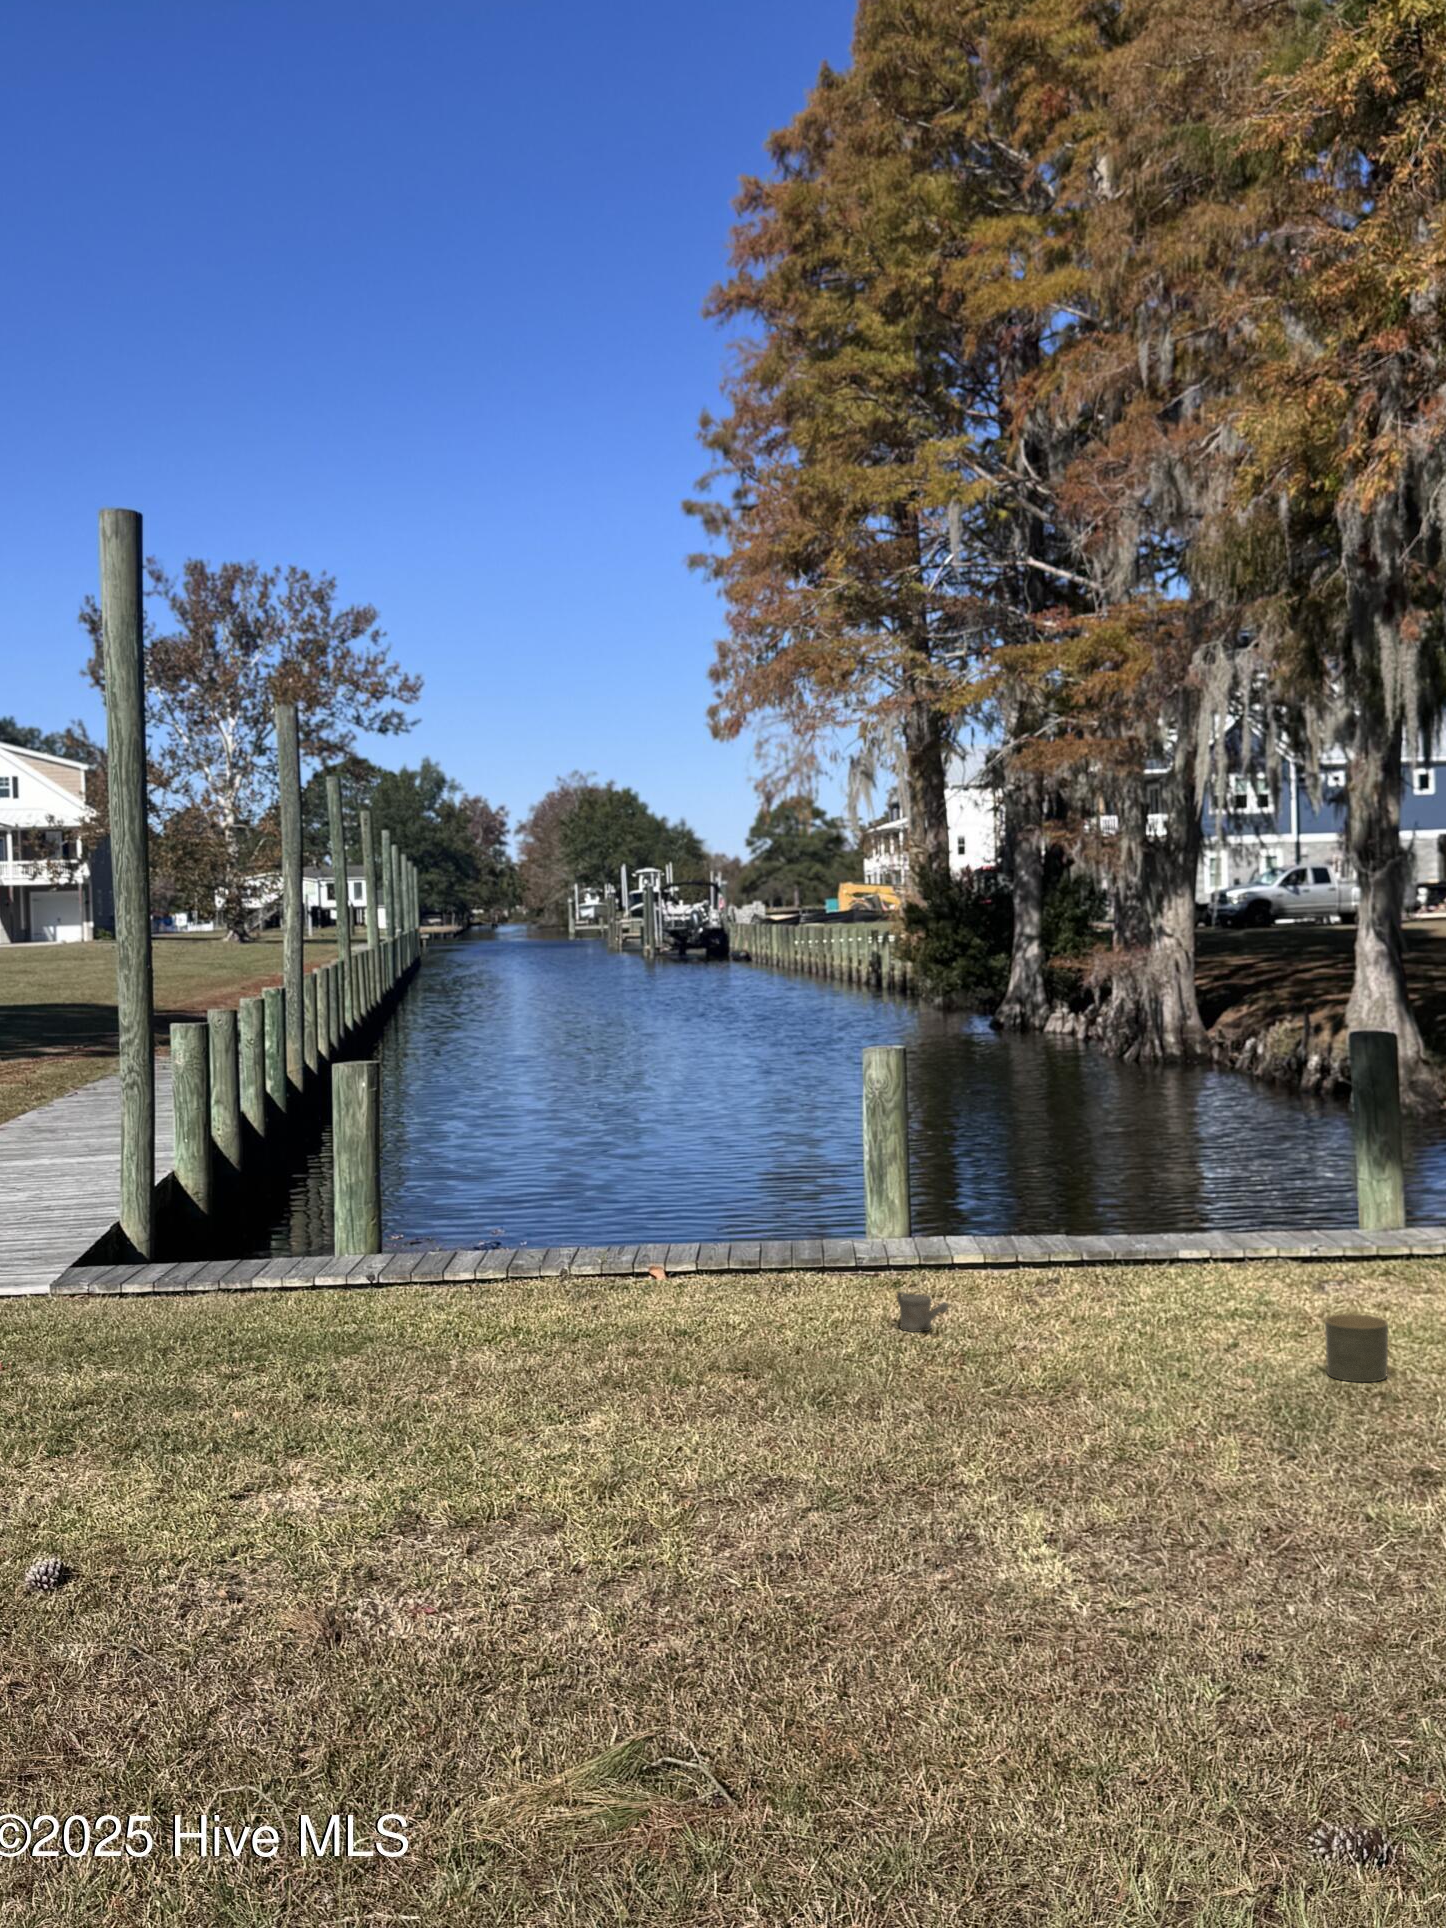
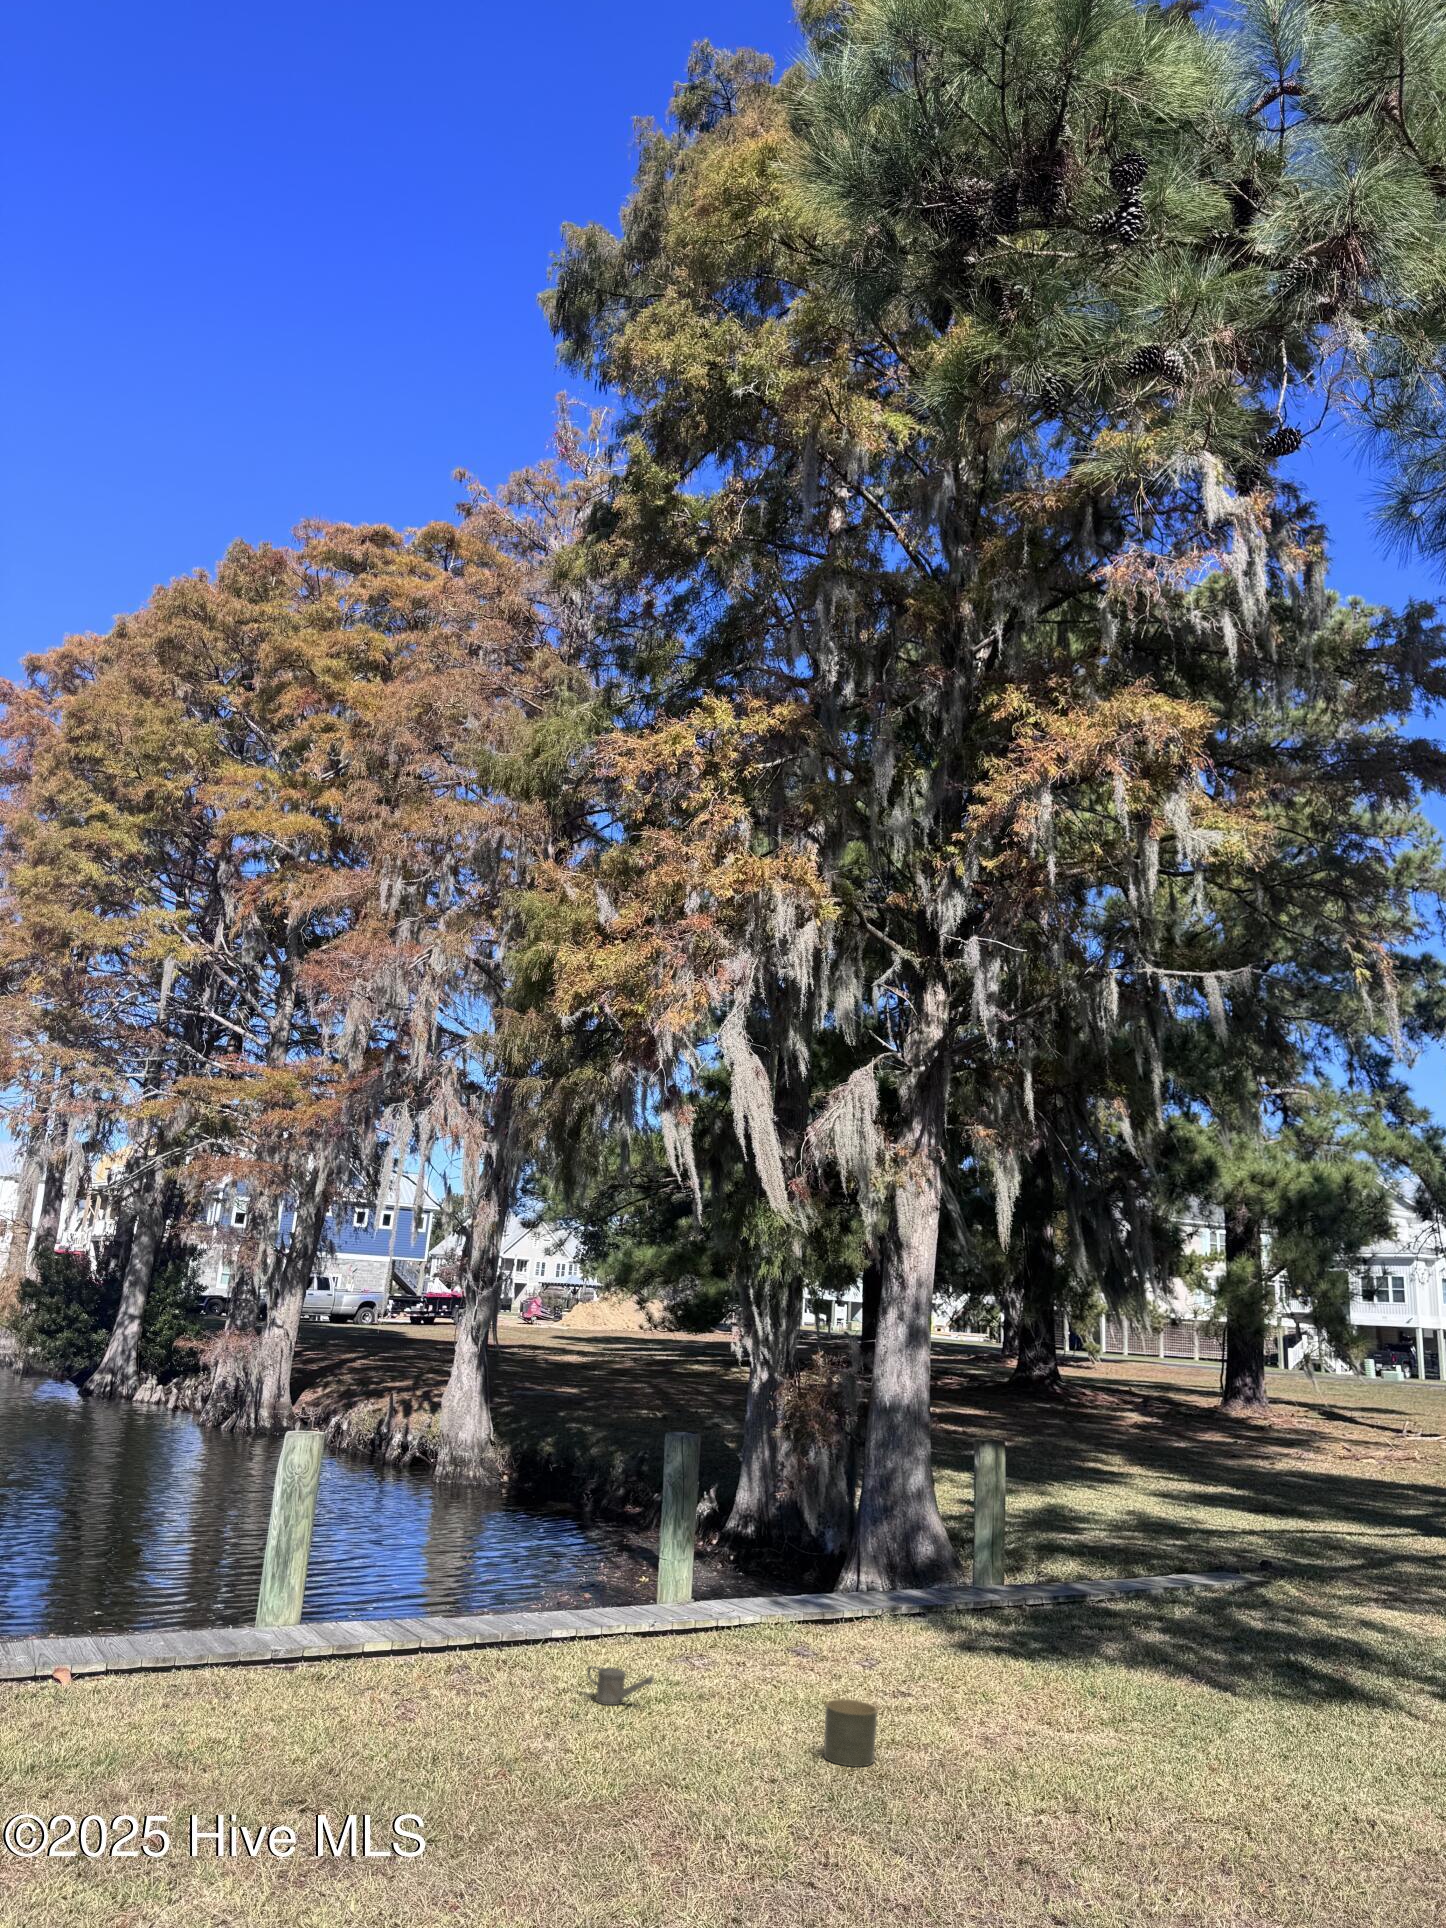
watering can: present [897,1292,948,1332] -> present [587,1666,653,1705]

